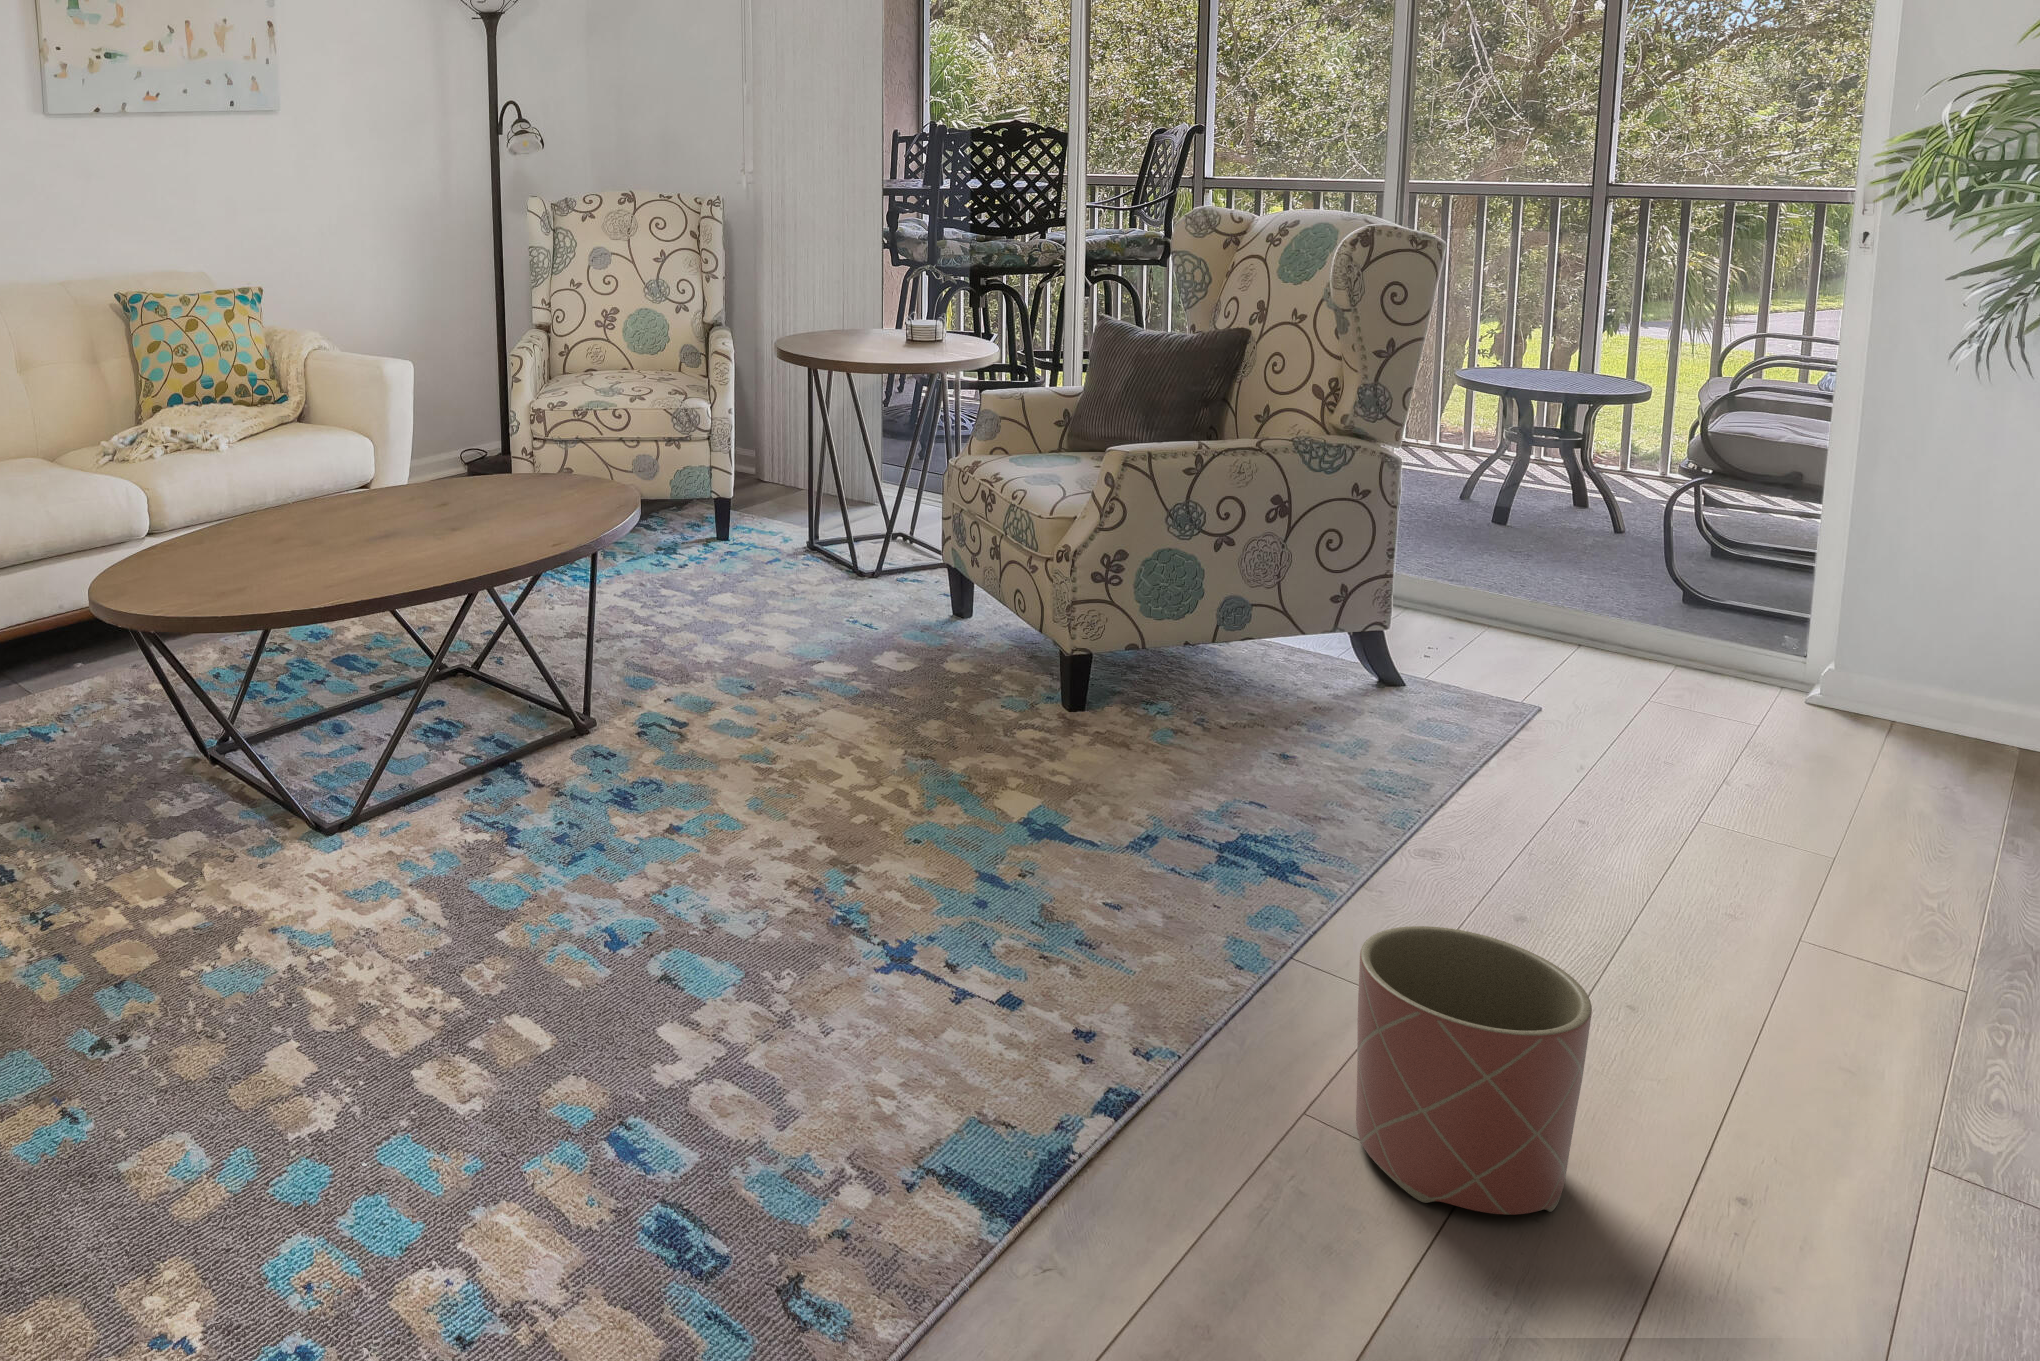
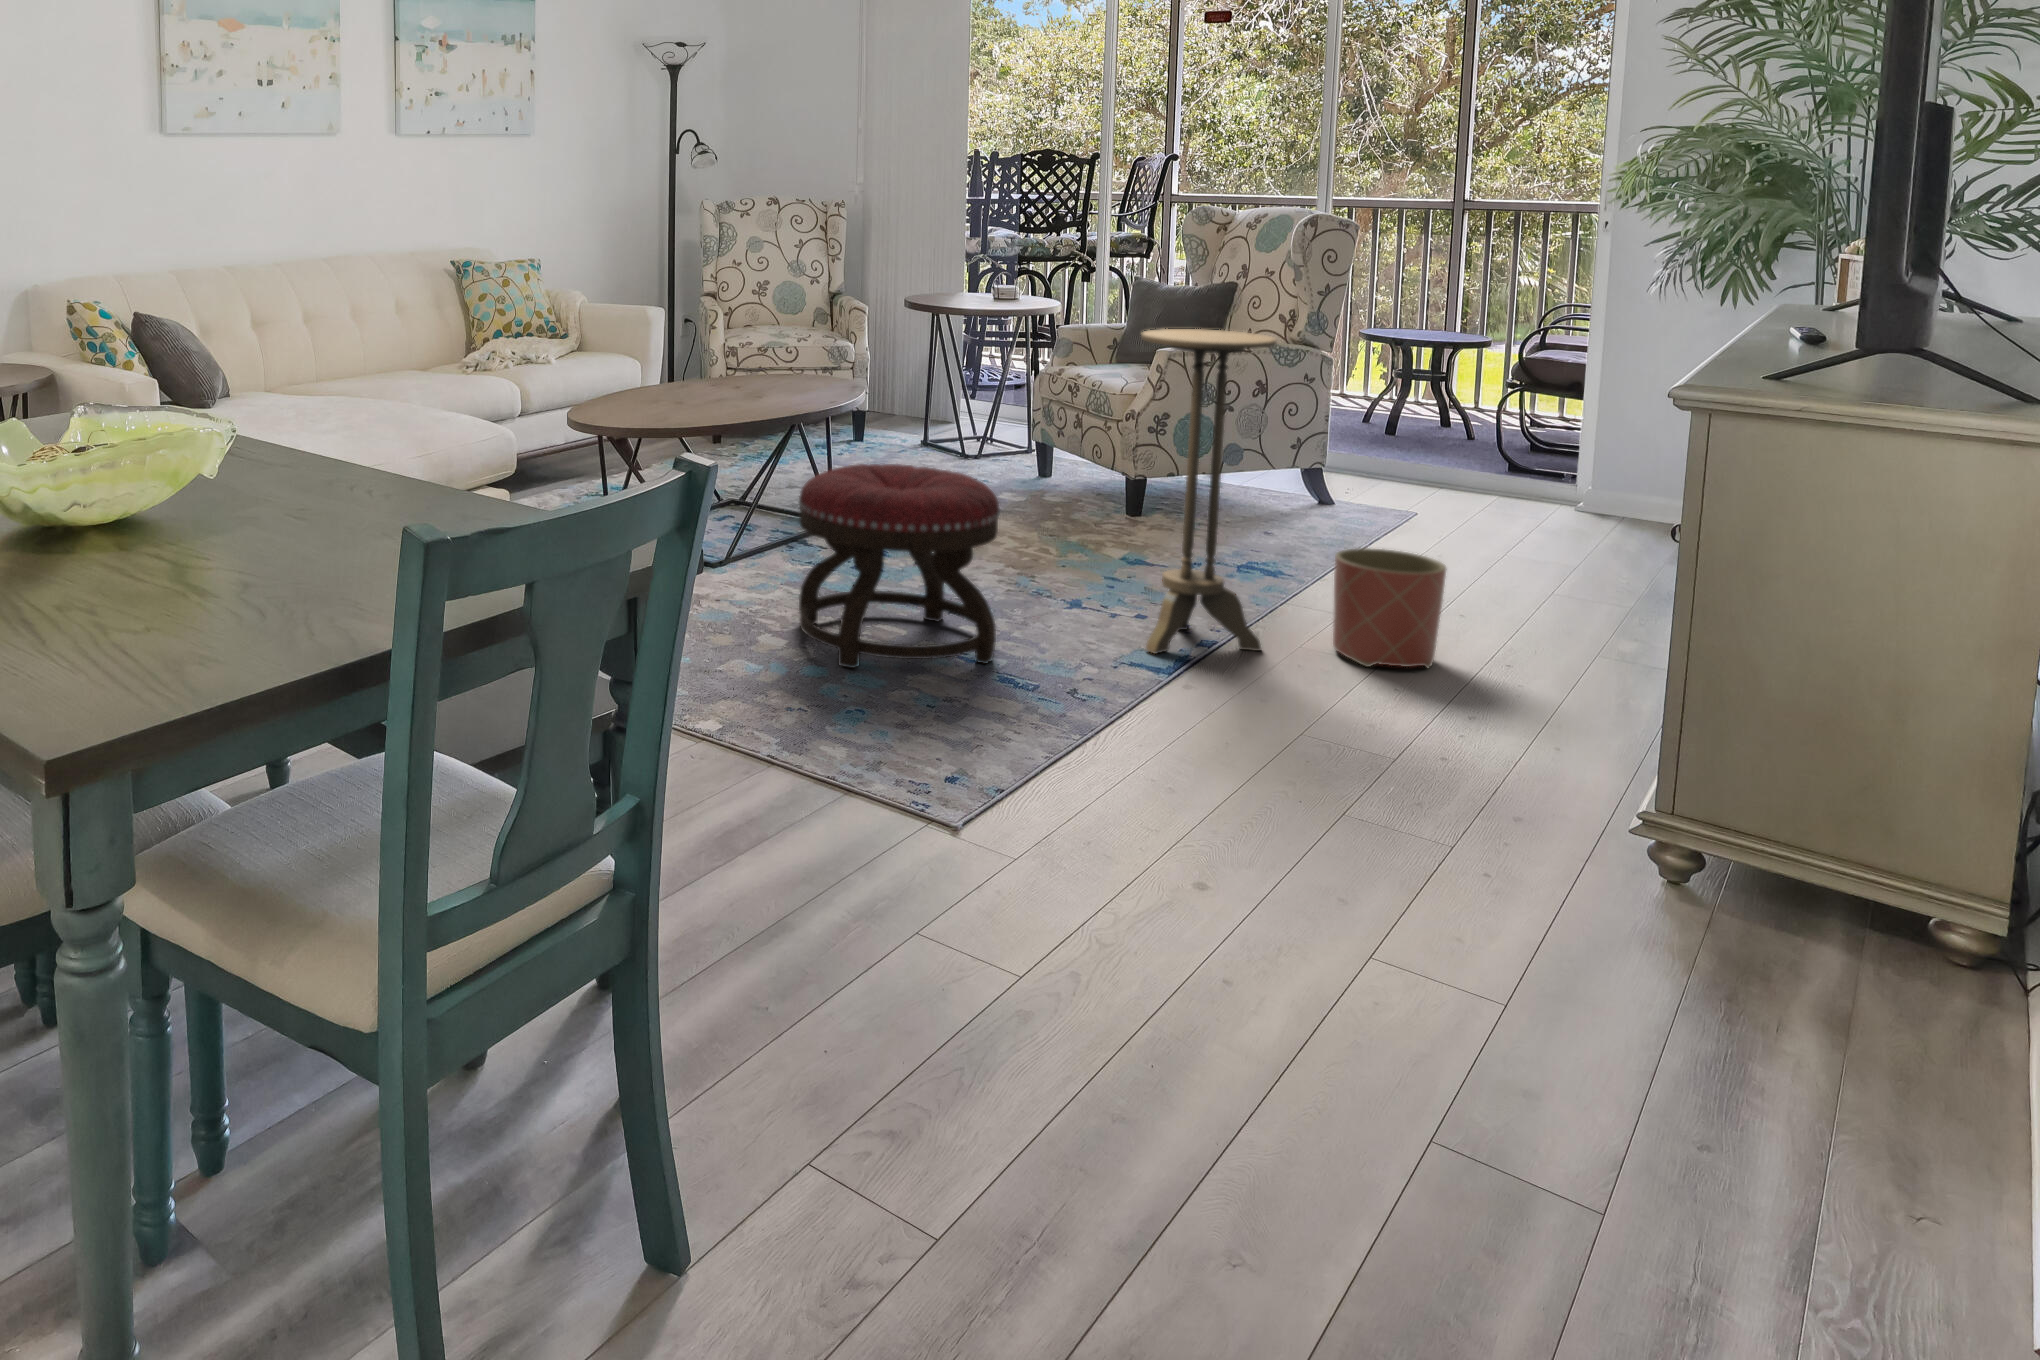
side table: none [971,486,1235,1137] -> present [1141,329,1276,653]
ottoman: none [316,725,693,1180] -> present [799,464,1000,668]

